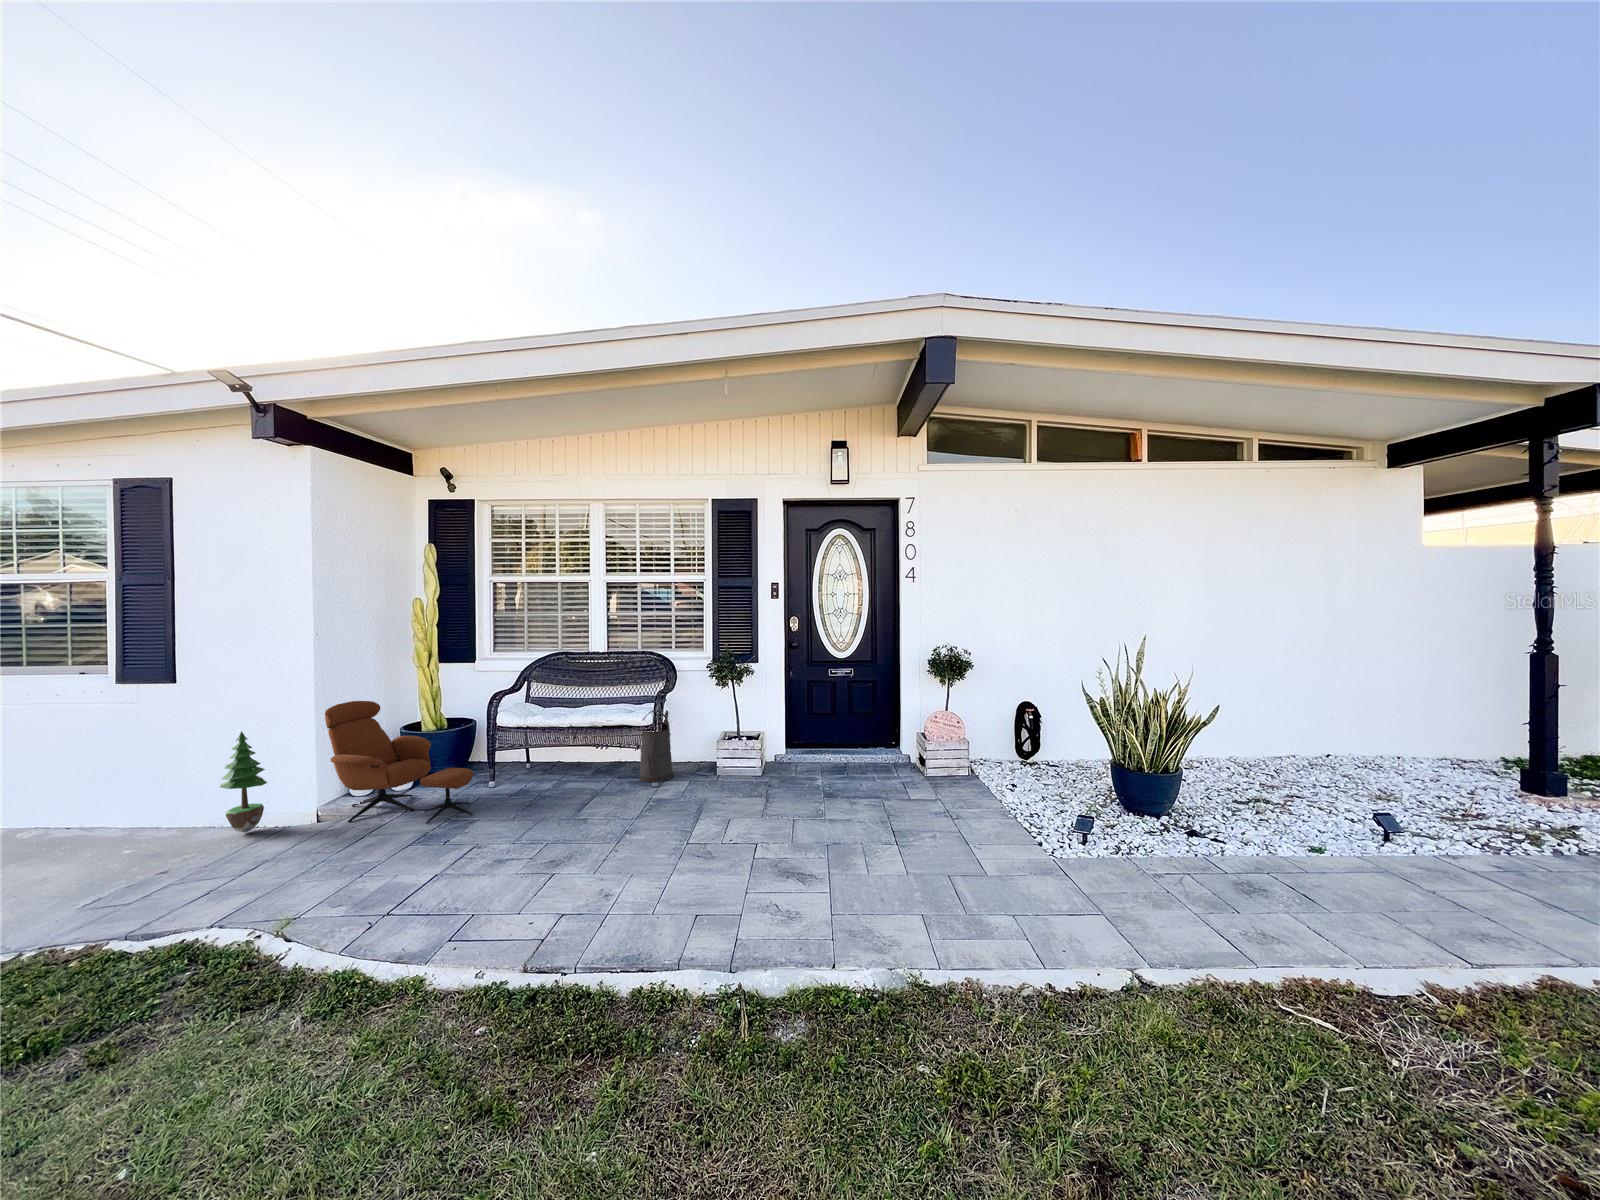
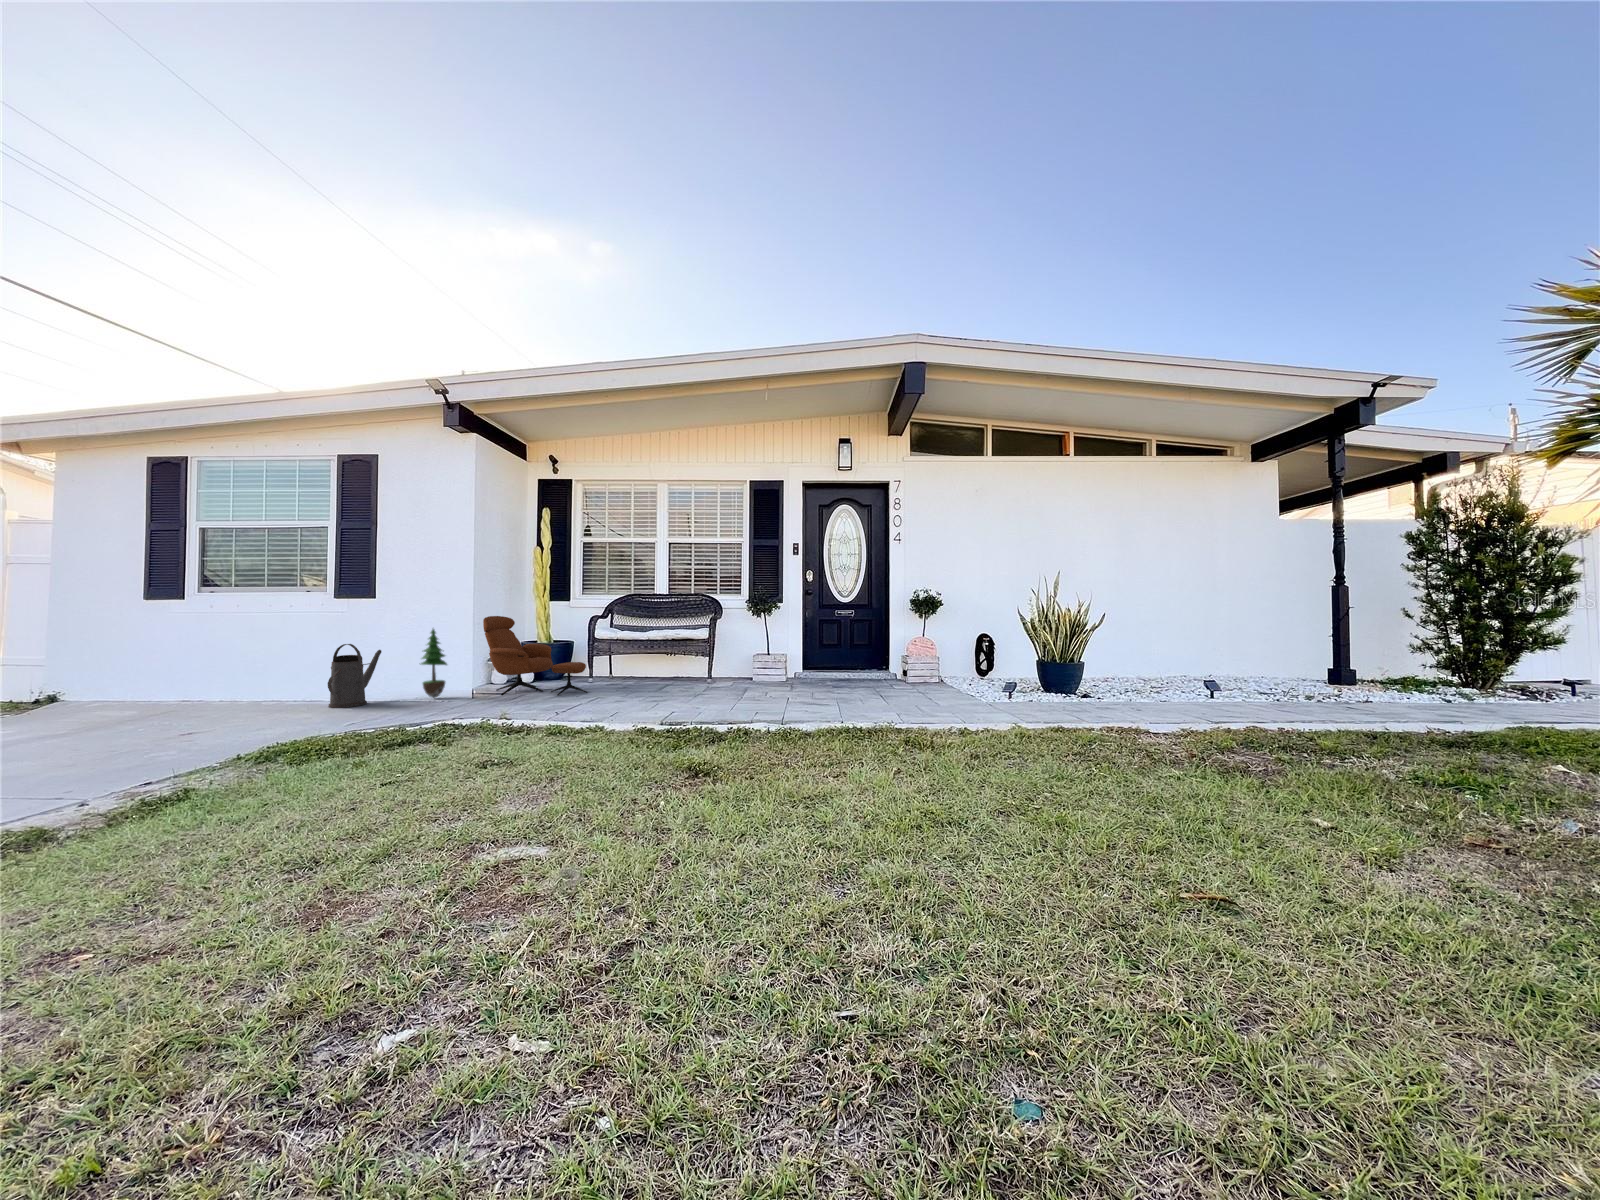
watering can: present [639,710,674,782] -> present [328,644,381,708]

